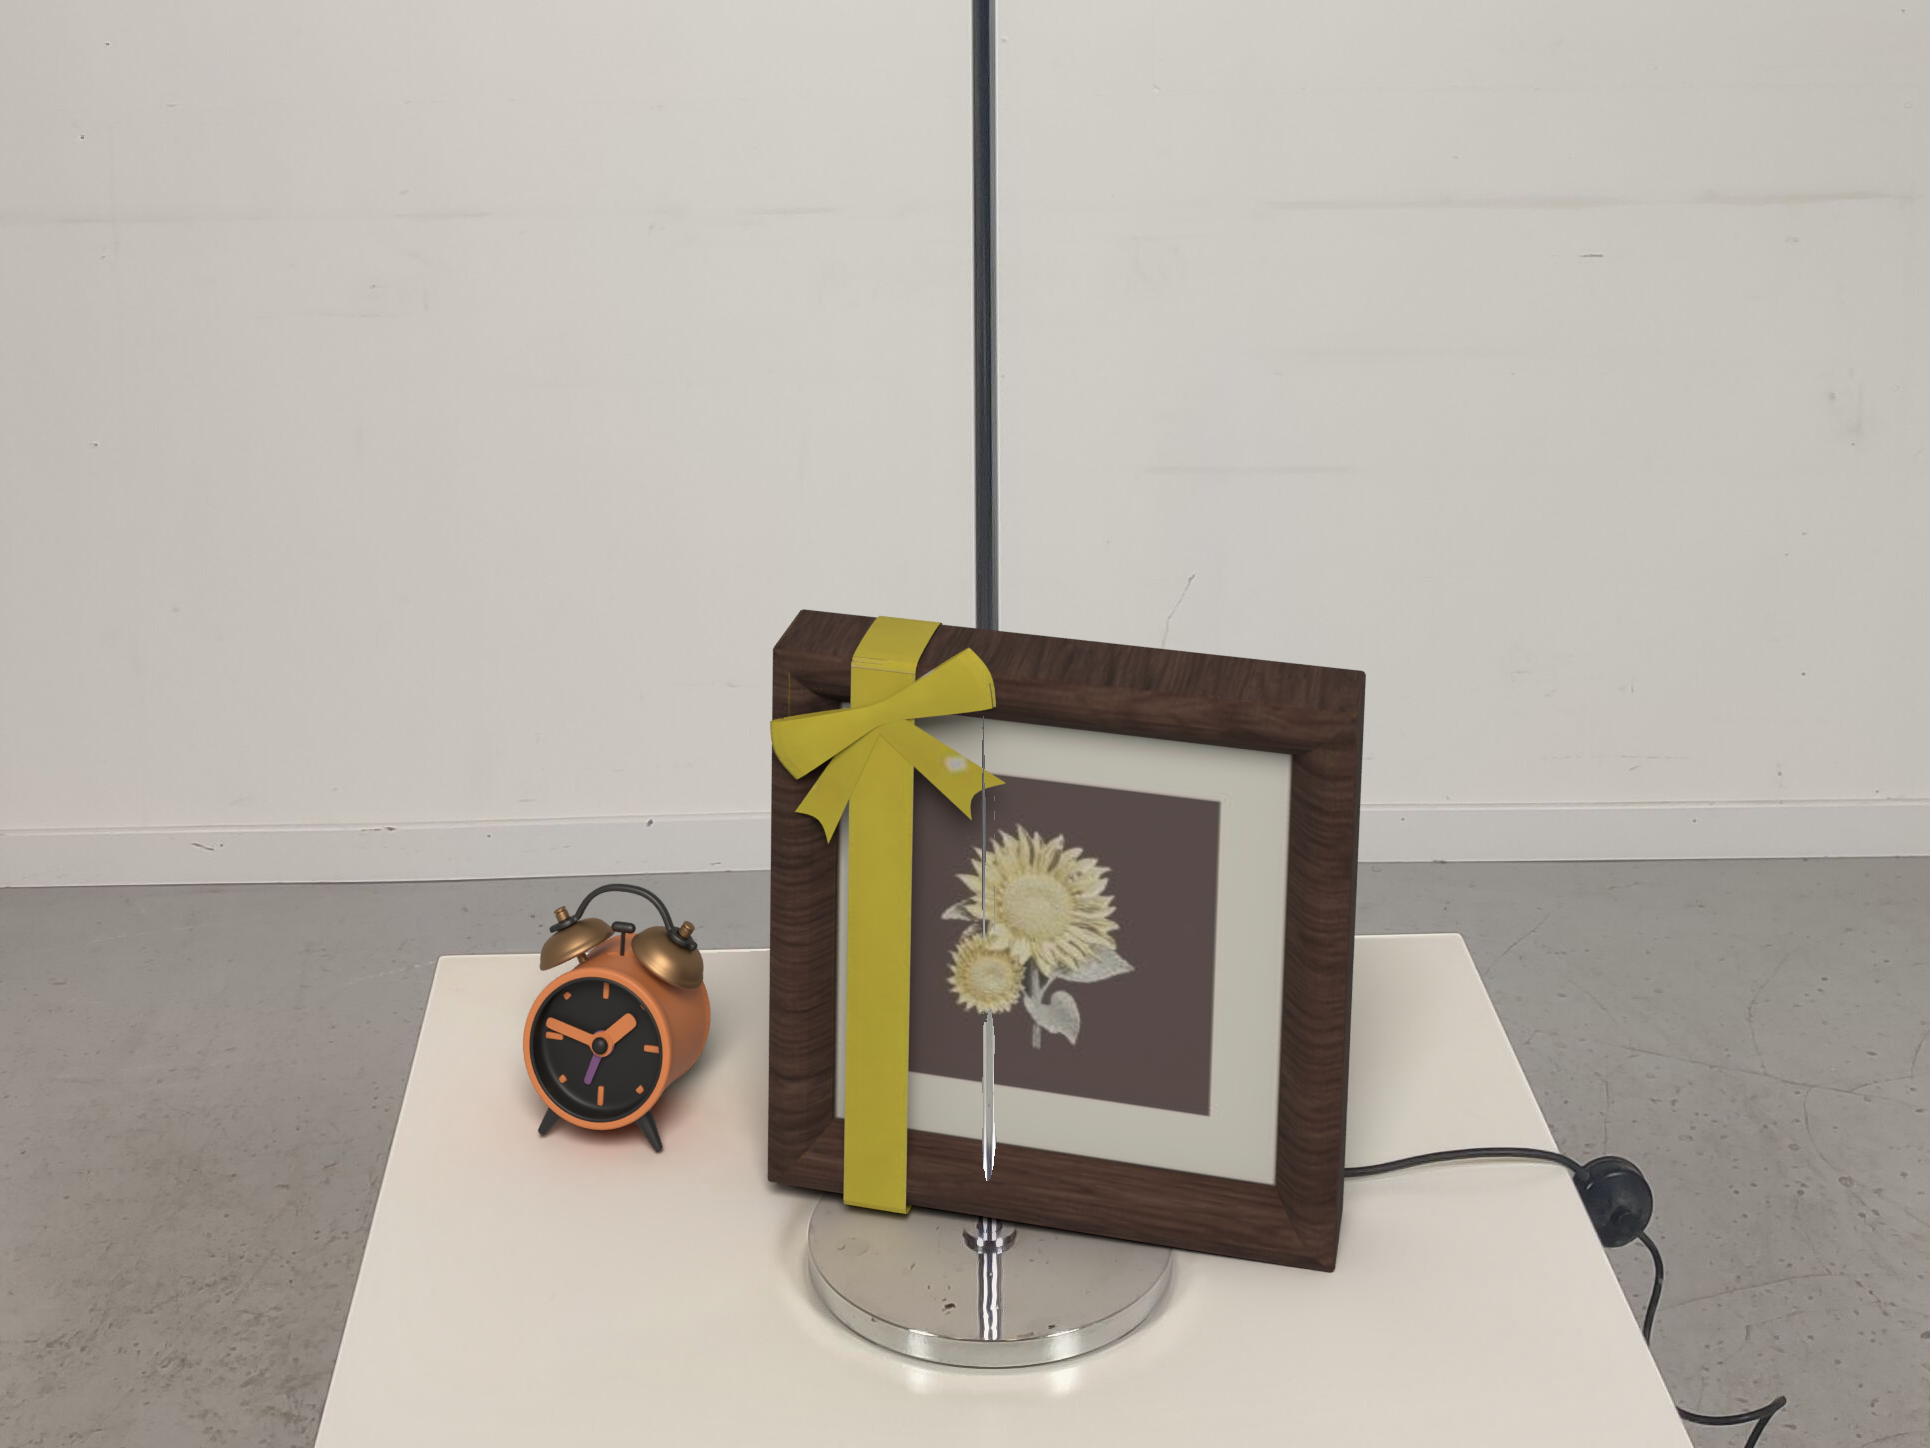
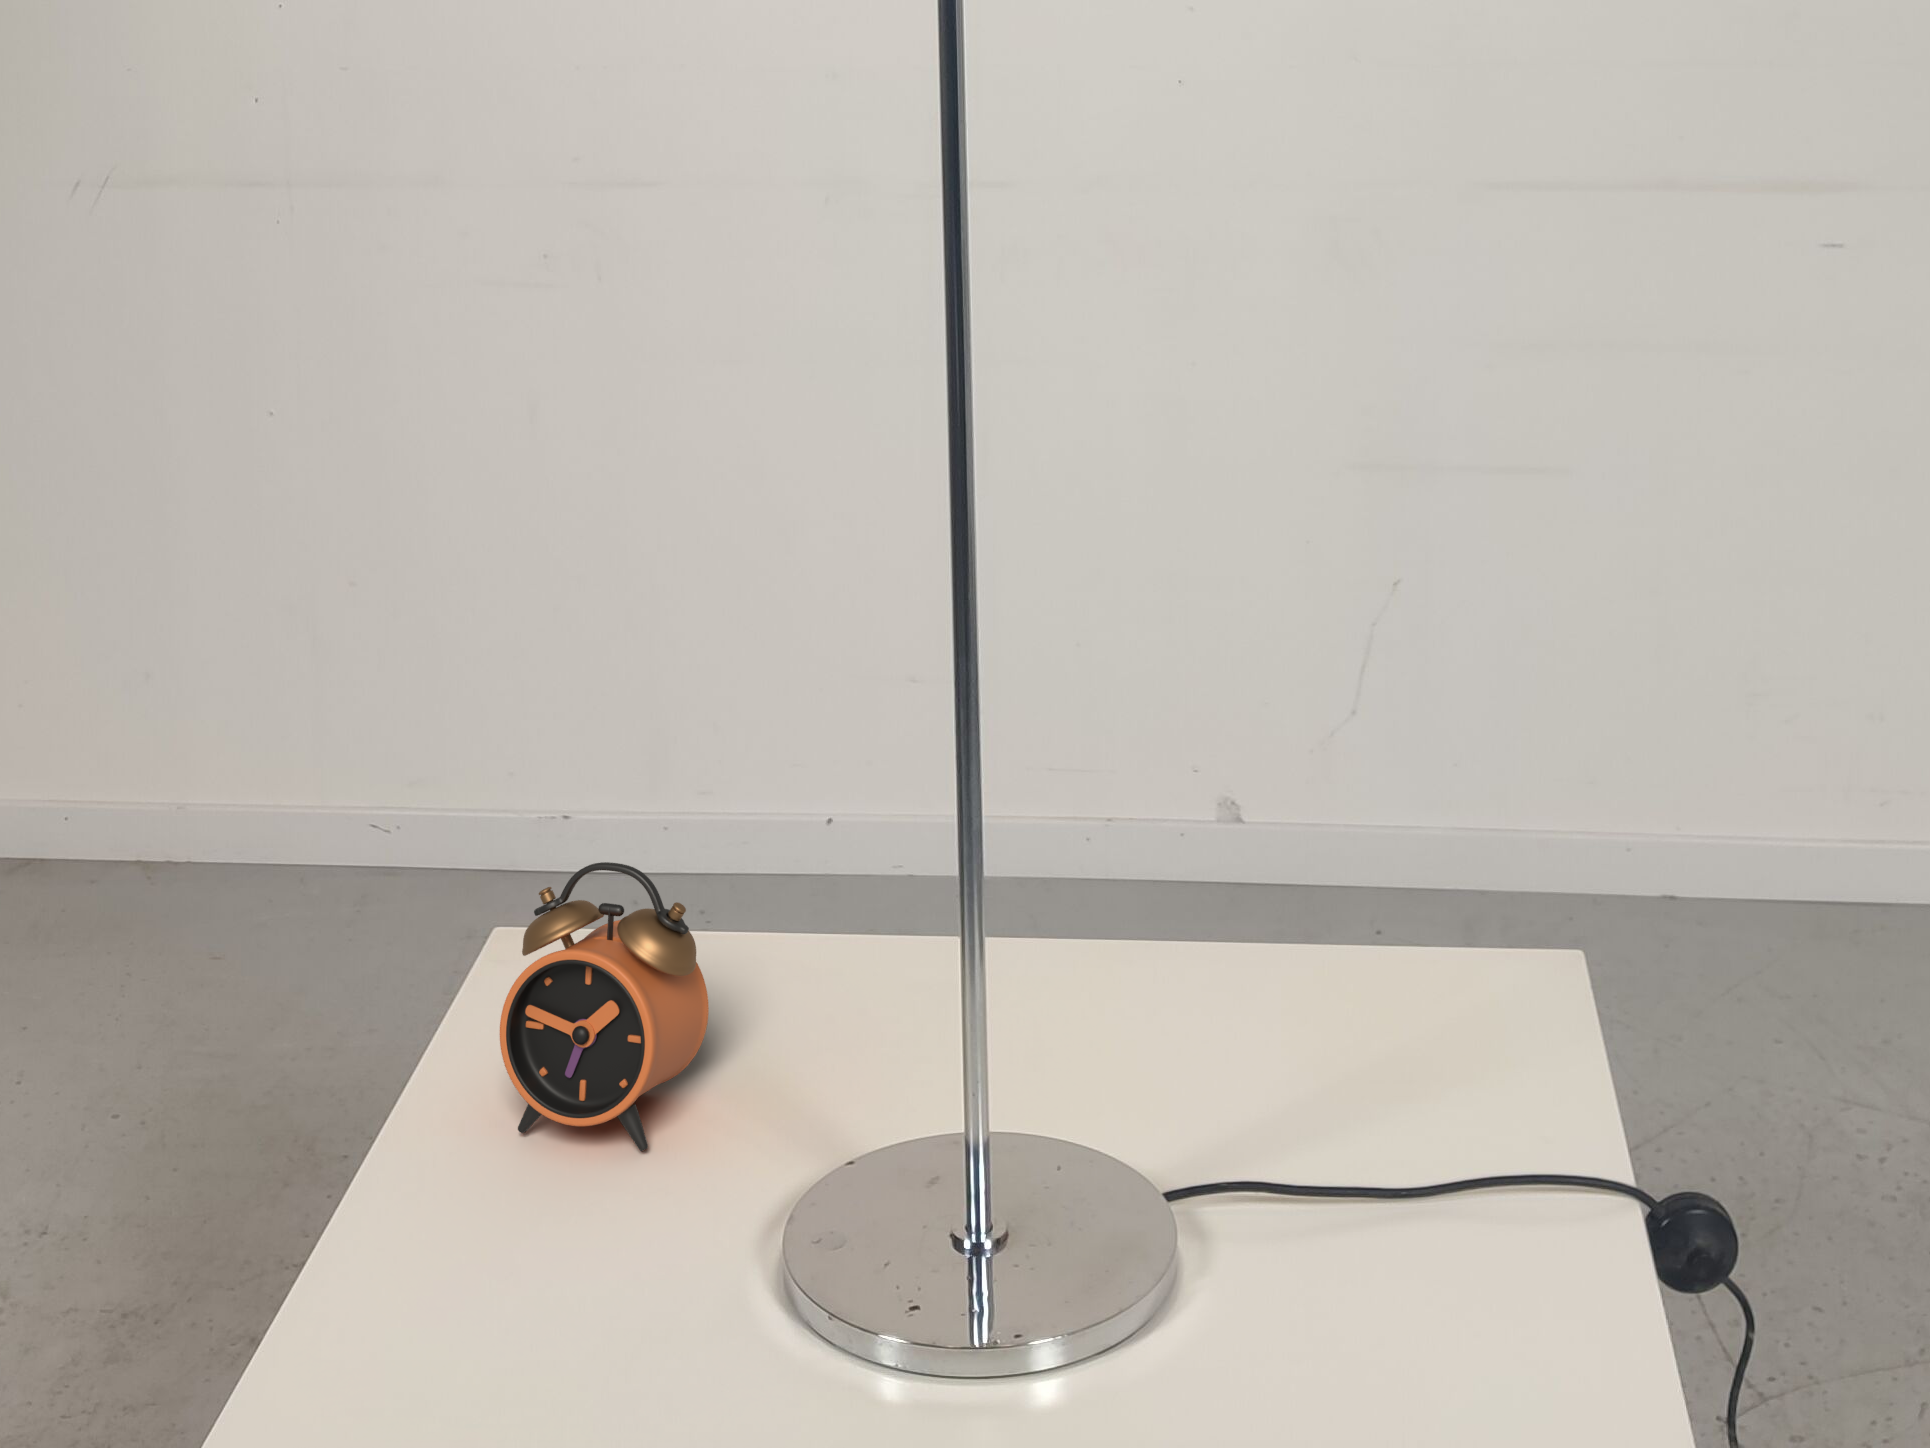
picture frame: present [768,609,1366,1272] -> none [739,556,1385,1283]

